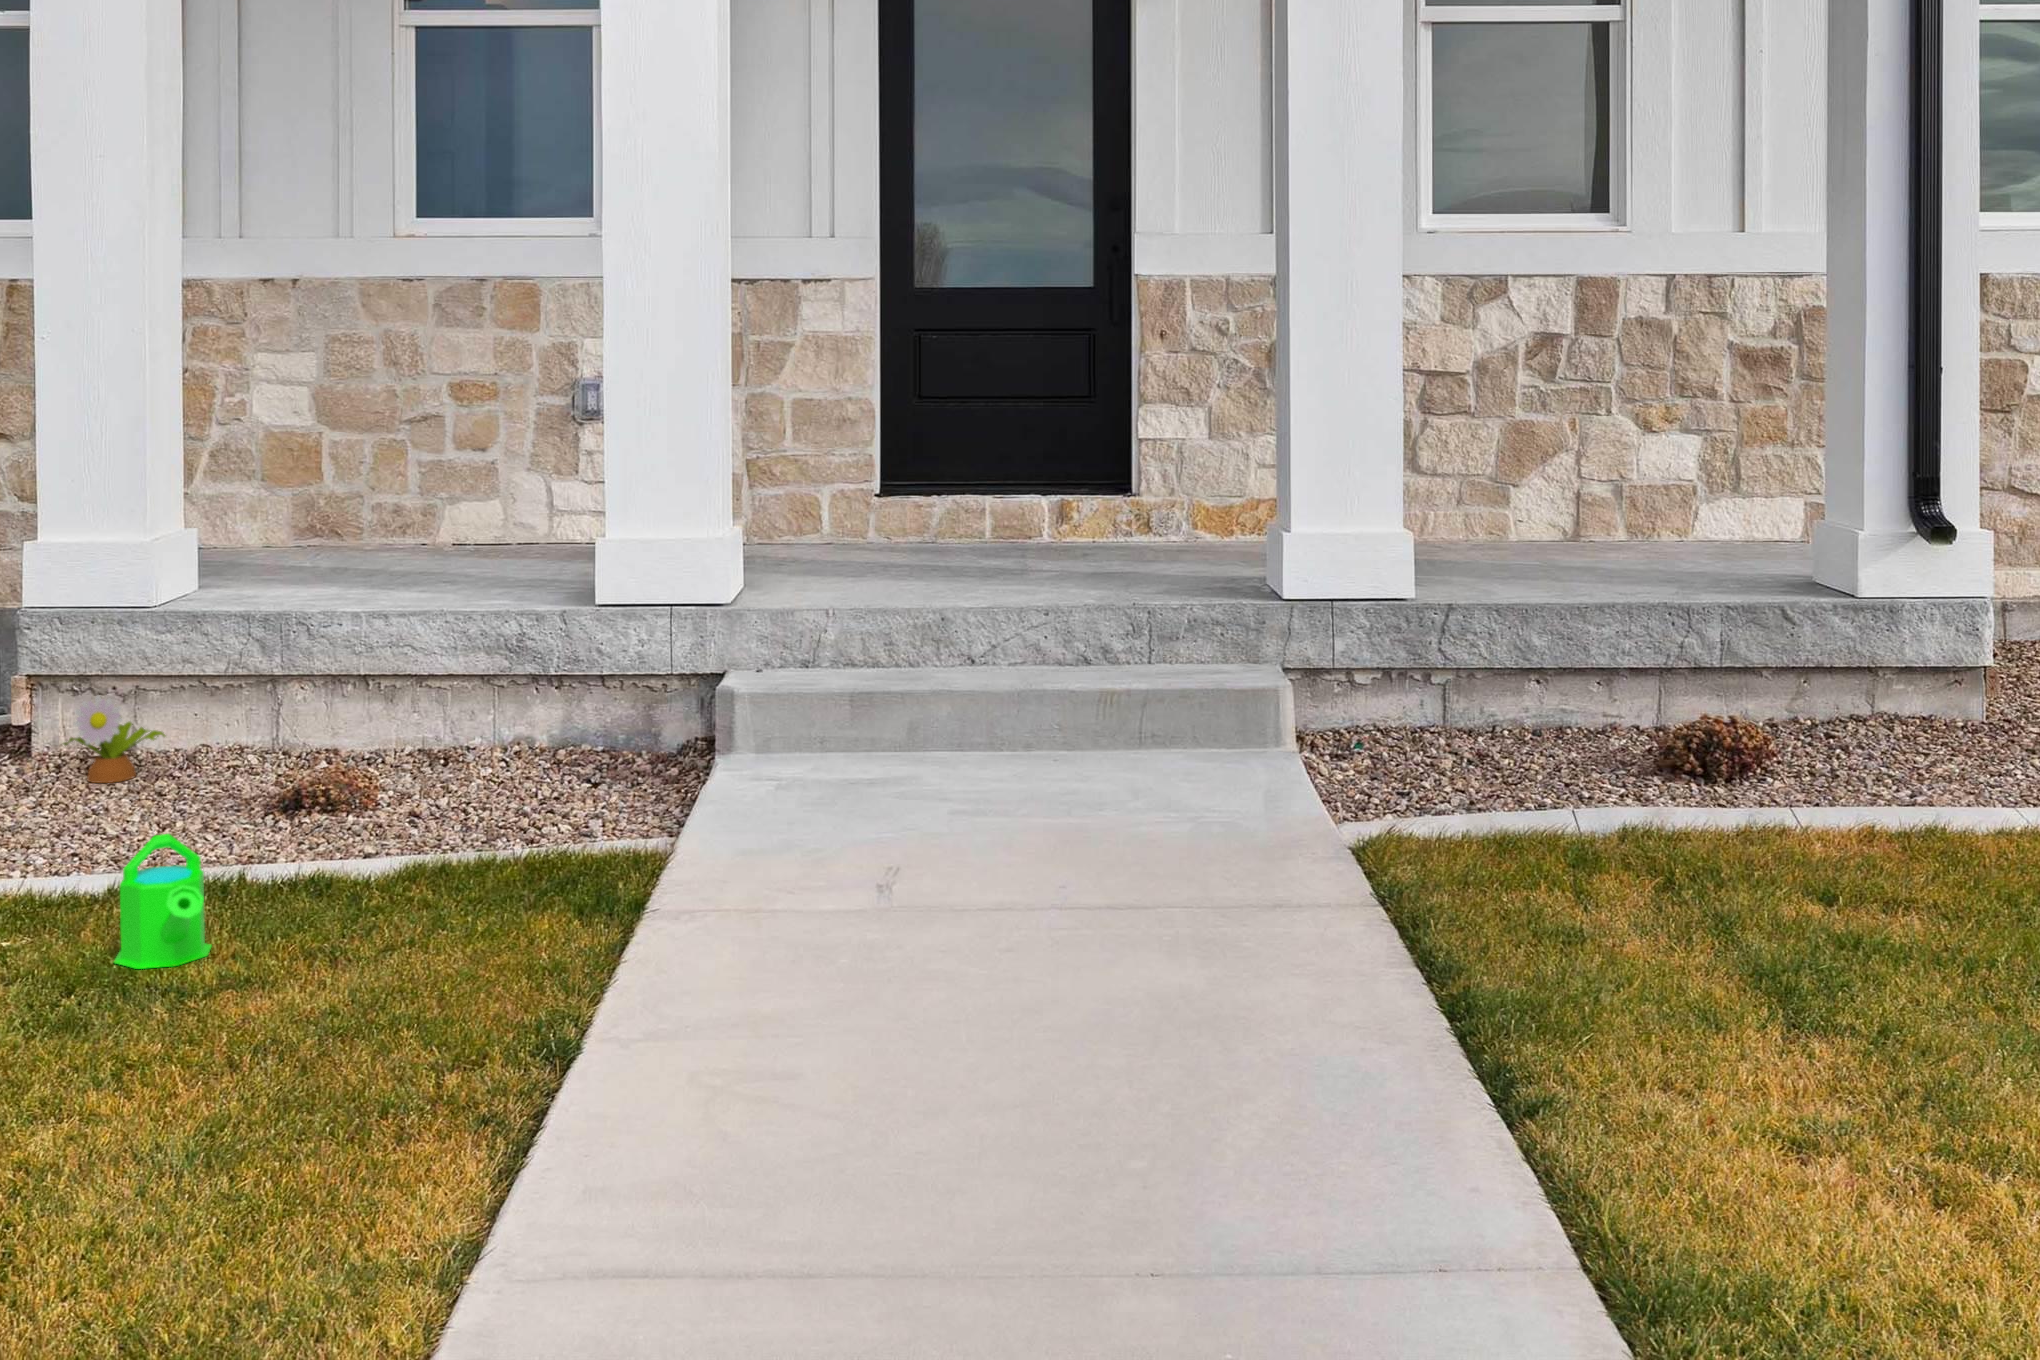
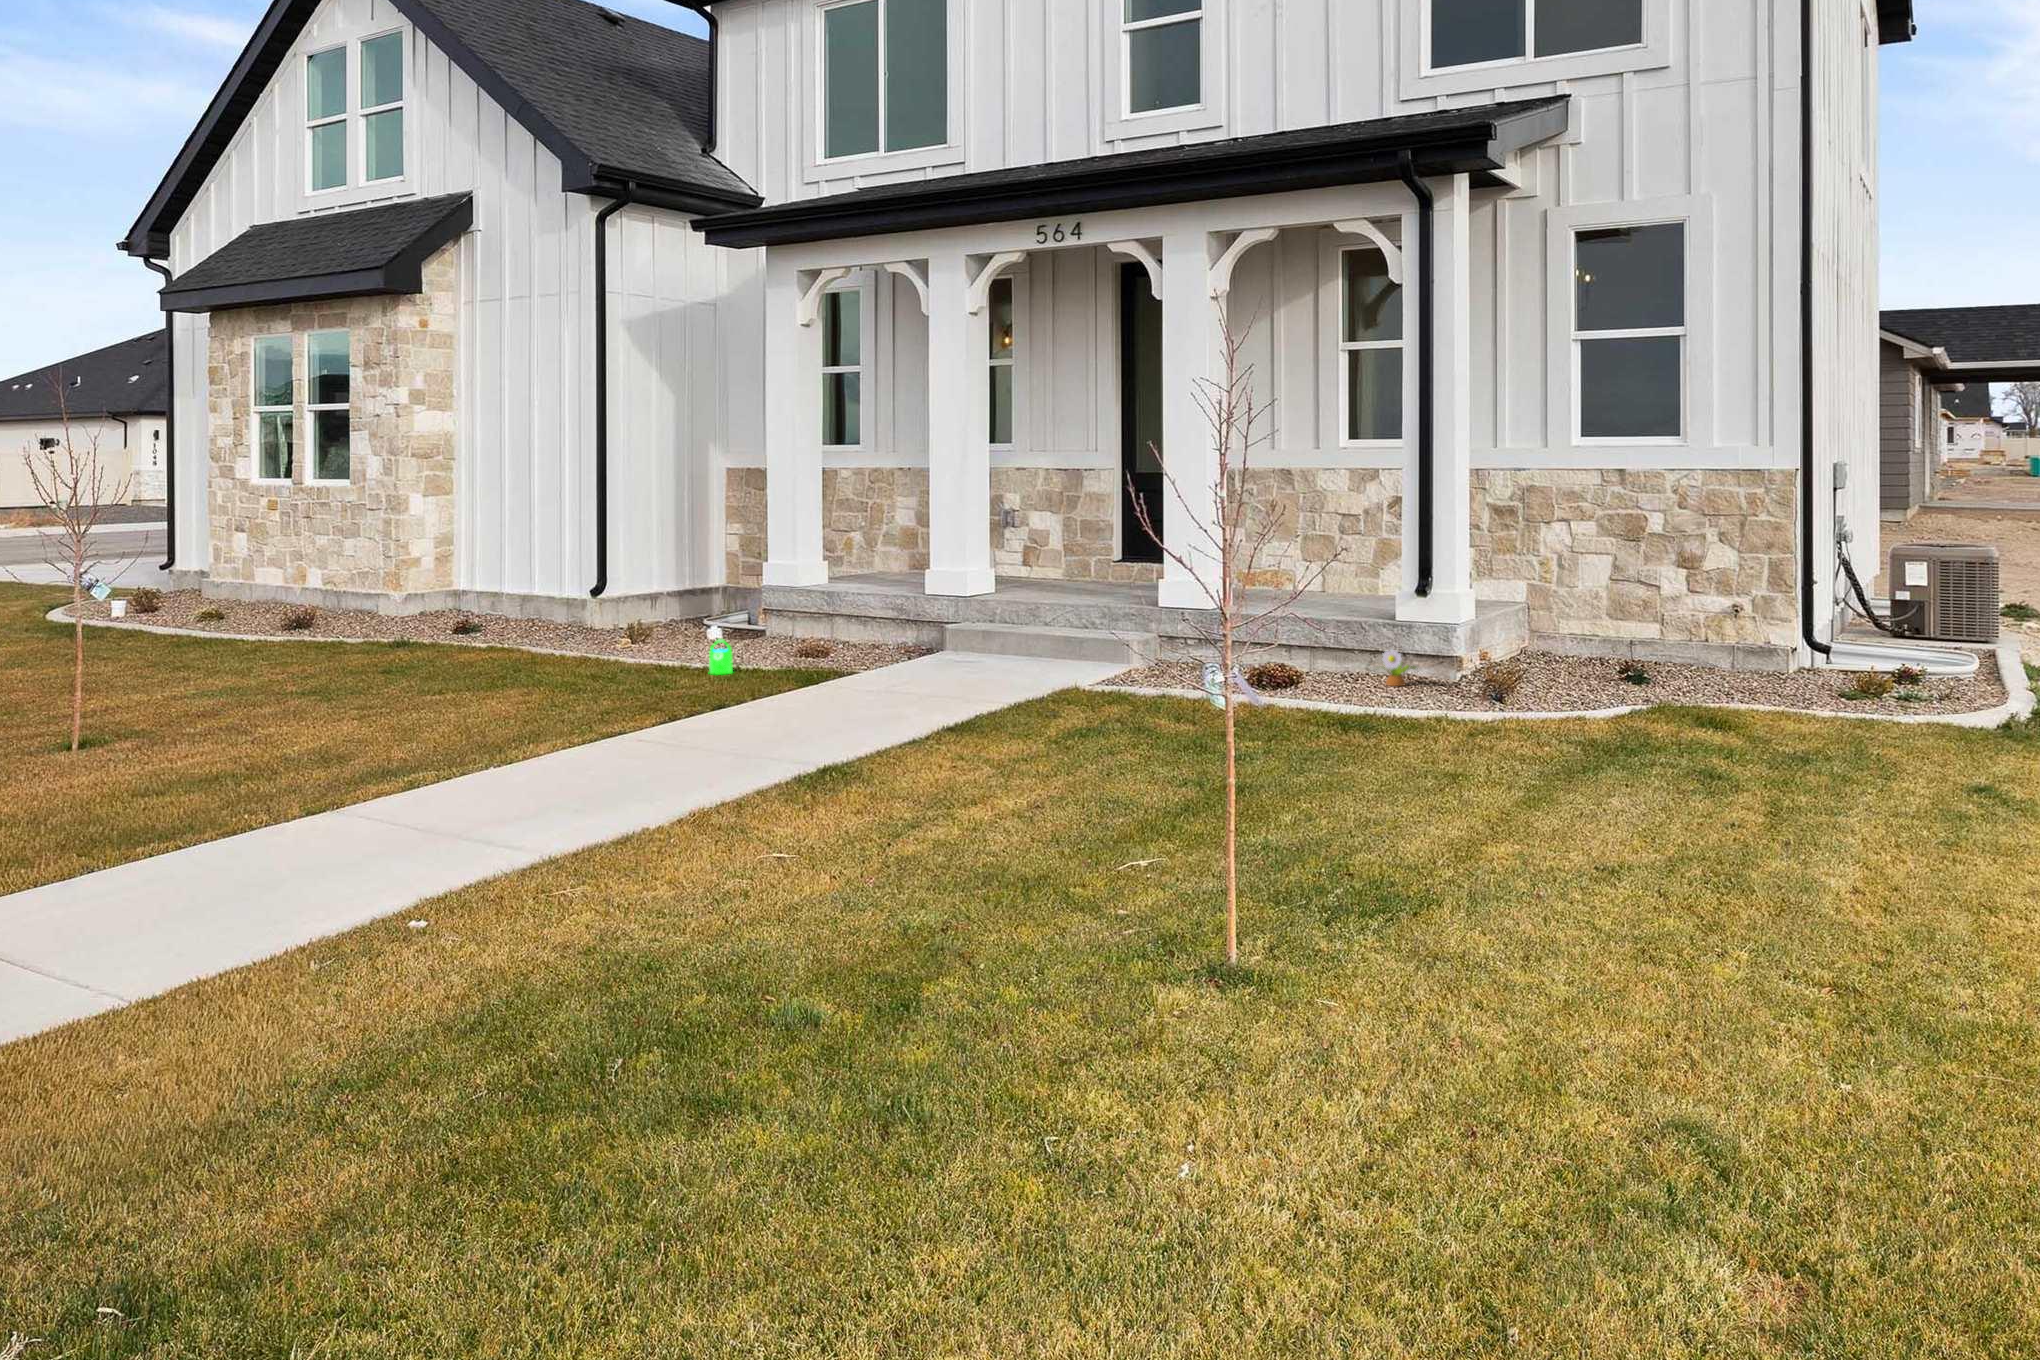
decorative plant: present [63,696,165,783] -> present [1382,649,1416,686]

